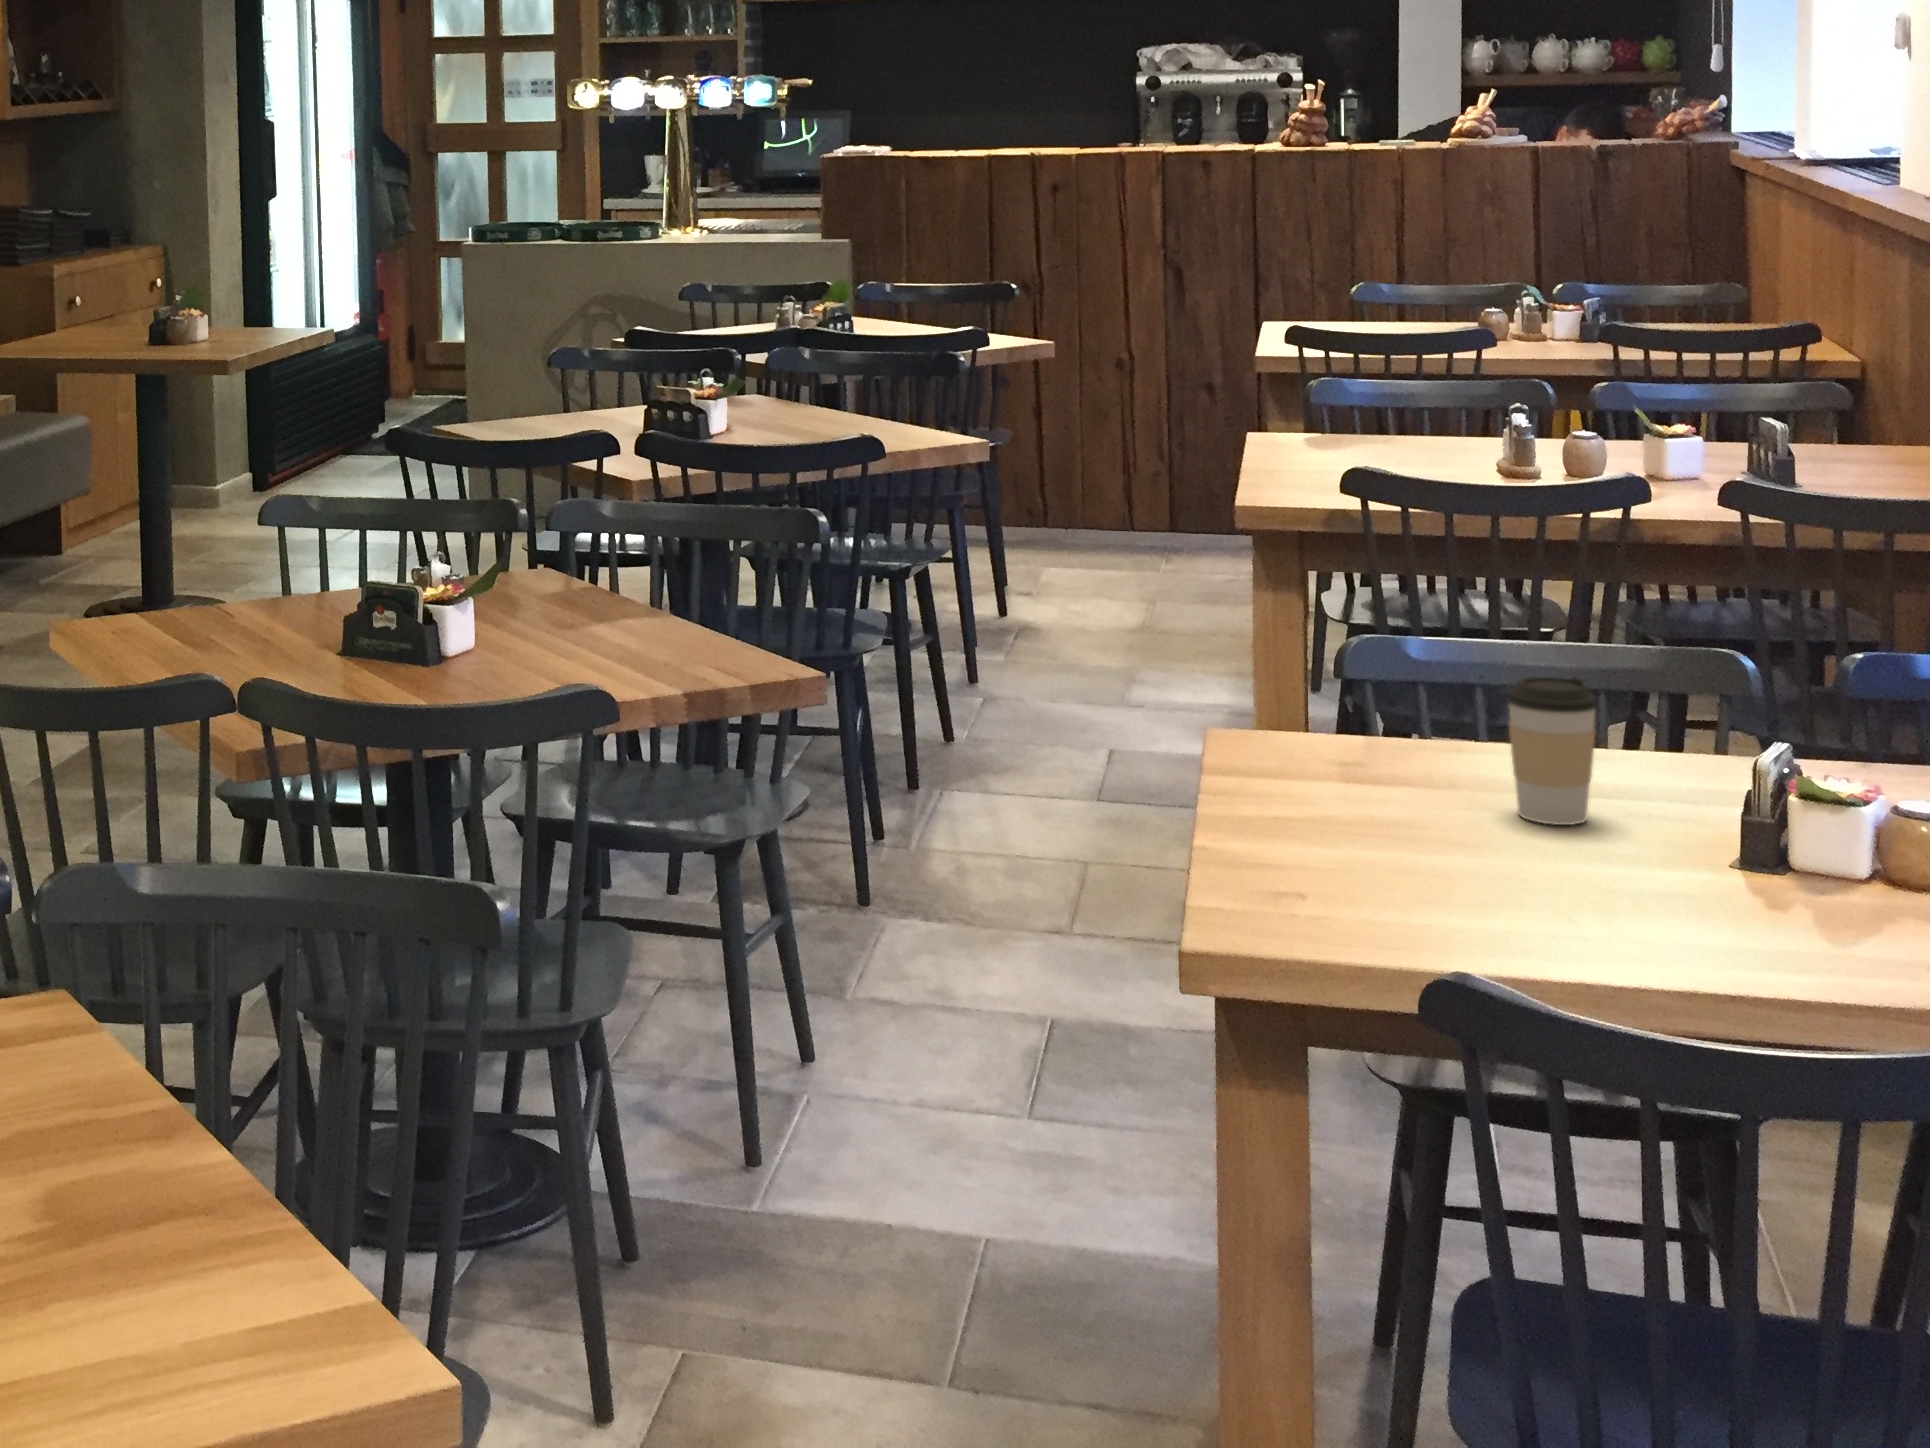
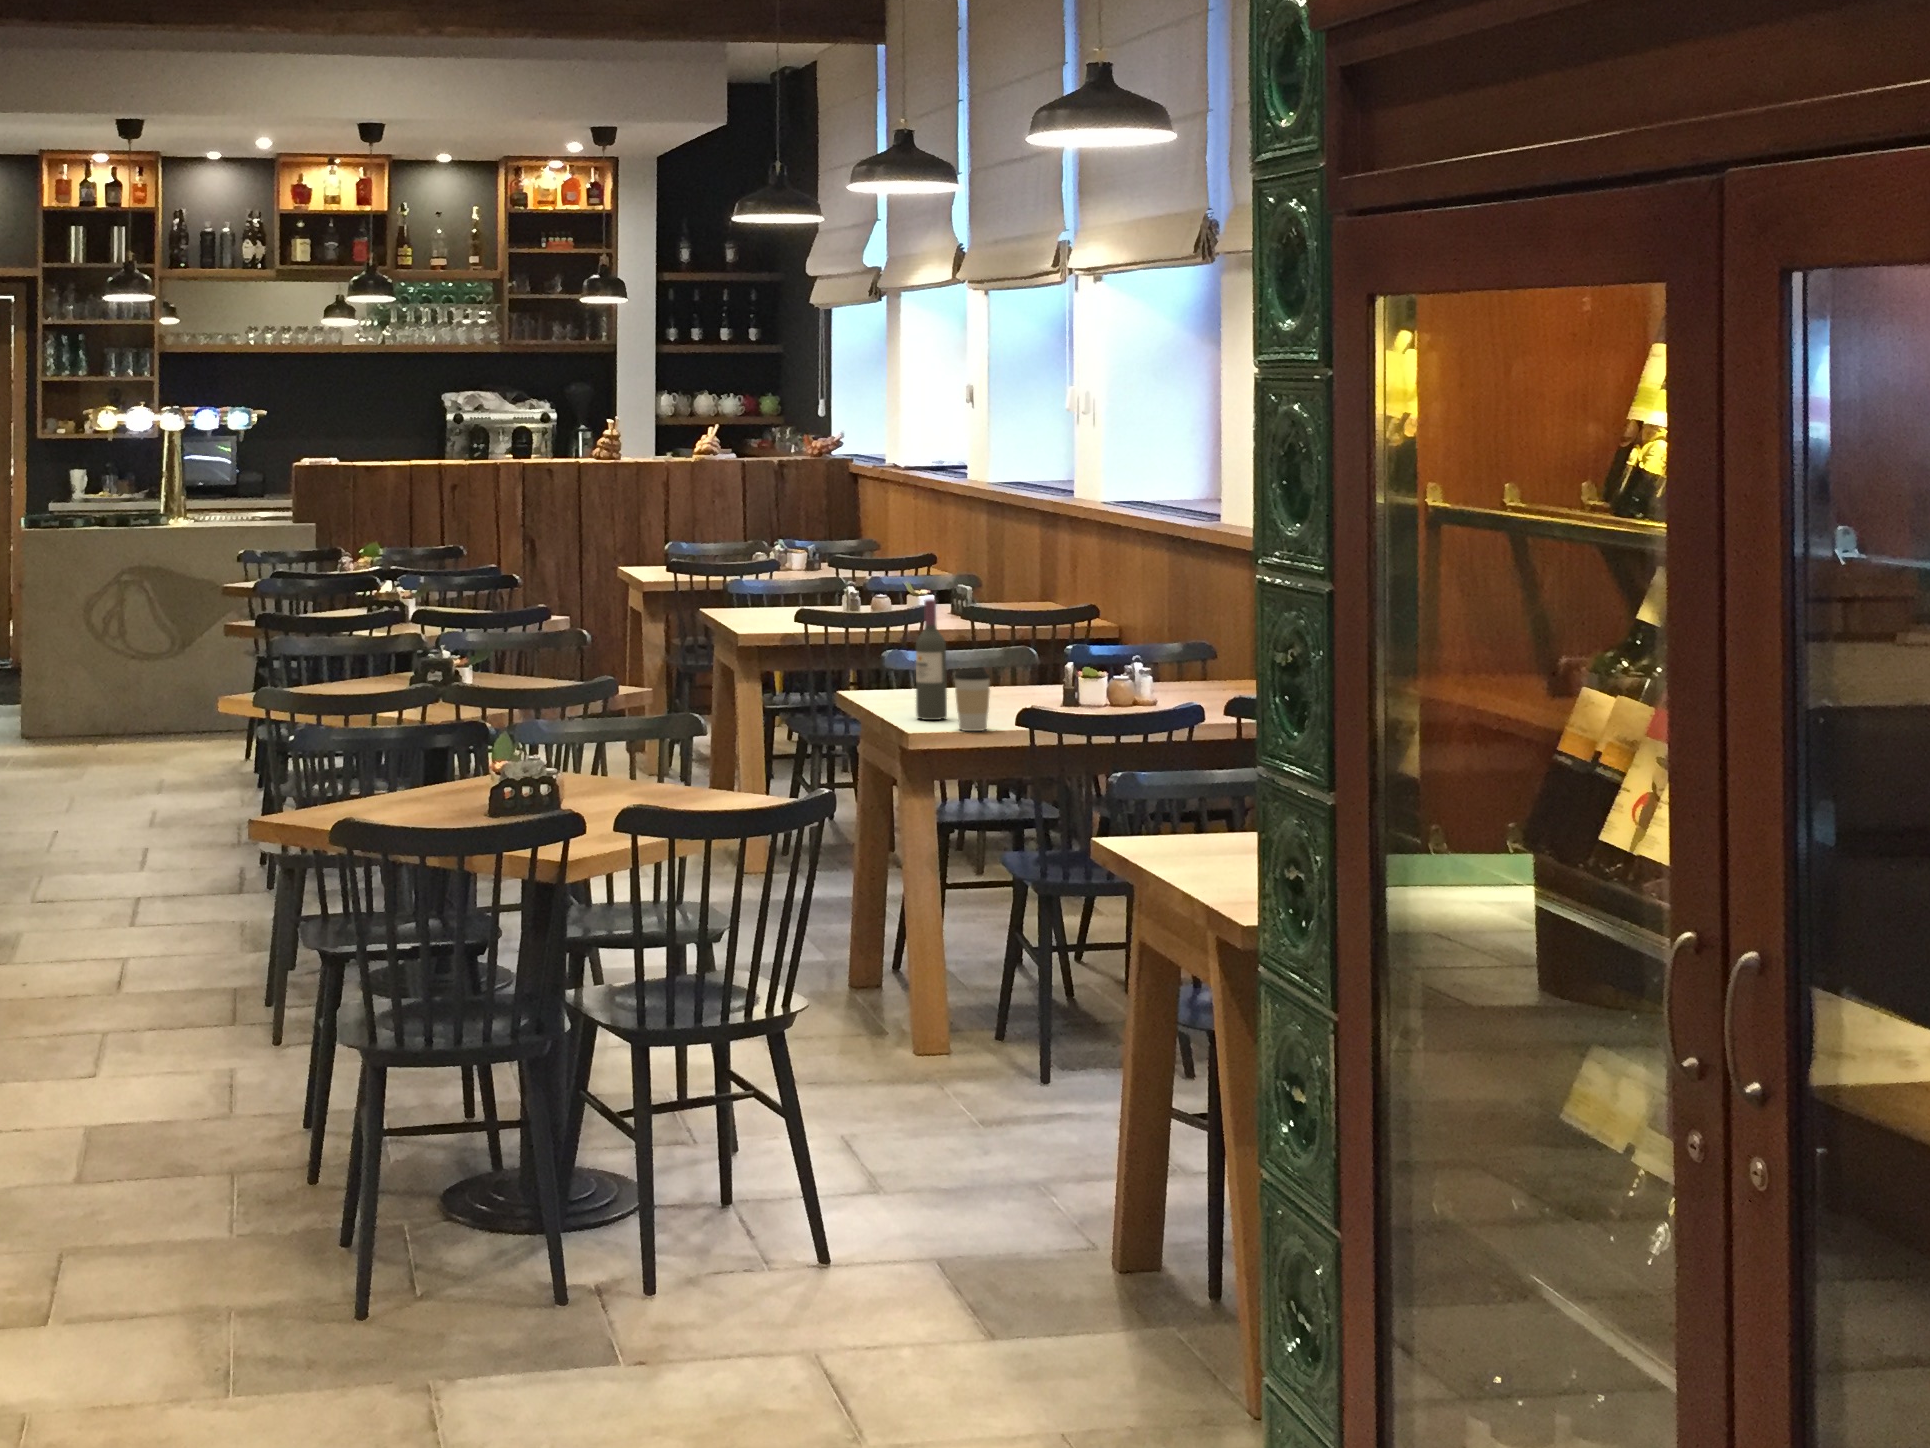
wine bottle: none [1448,507,1522,771] -> present [916,599,947,720]

